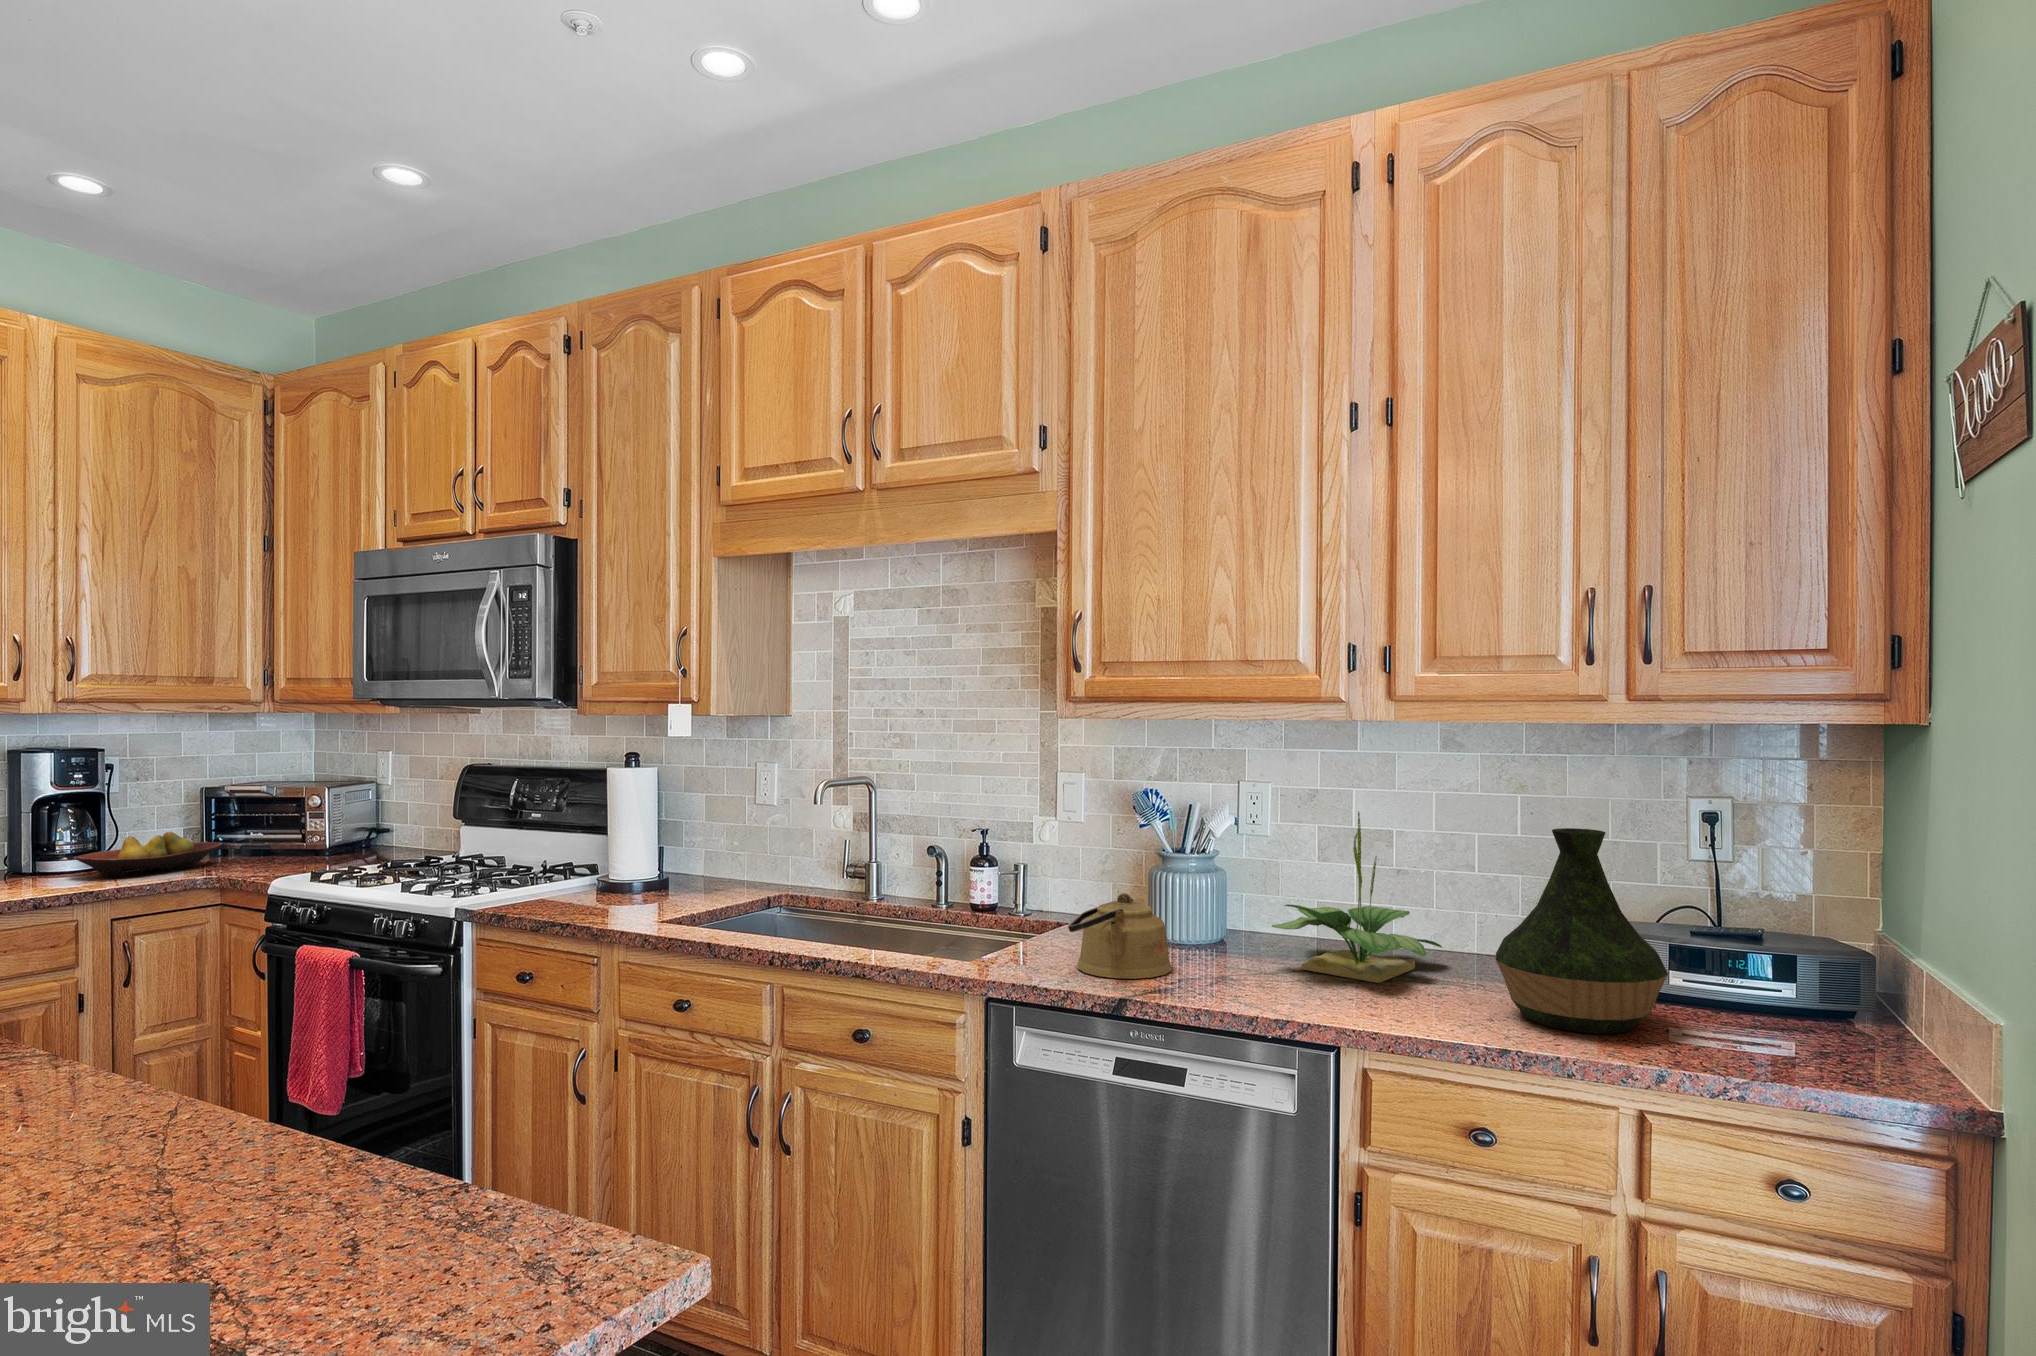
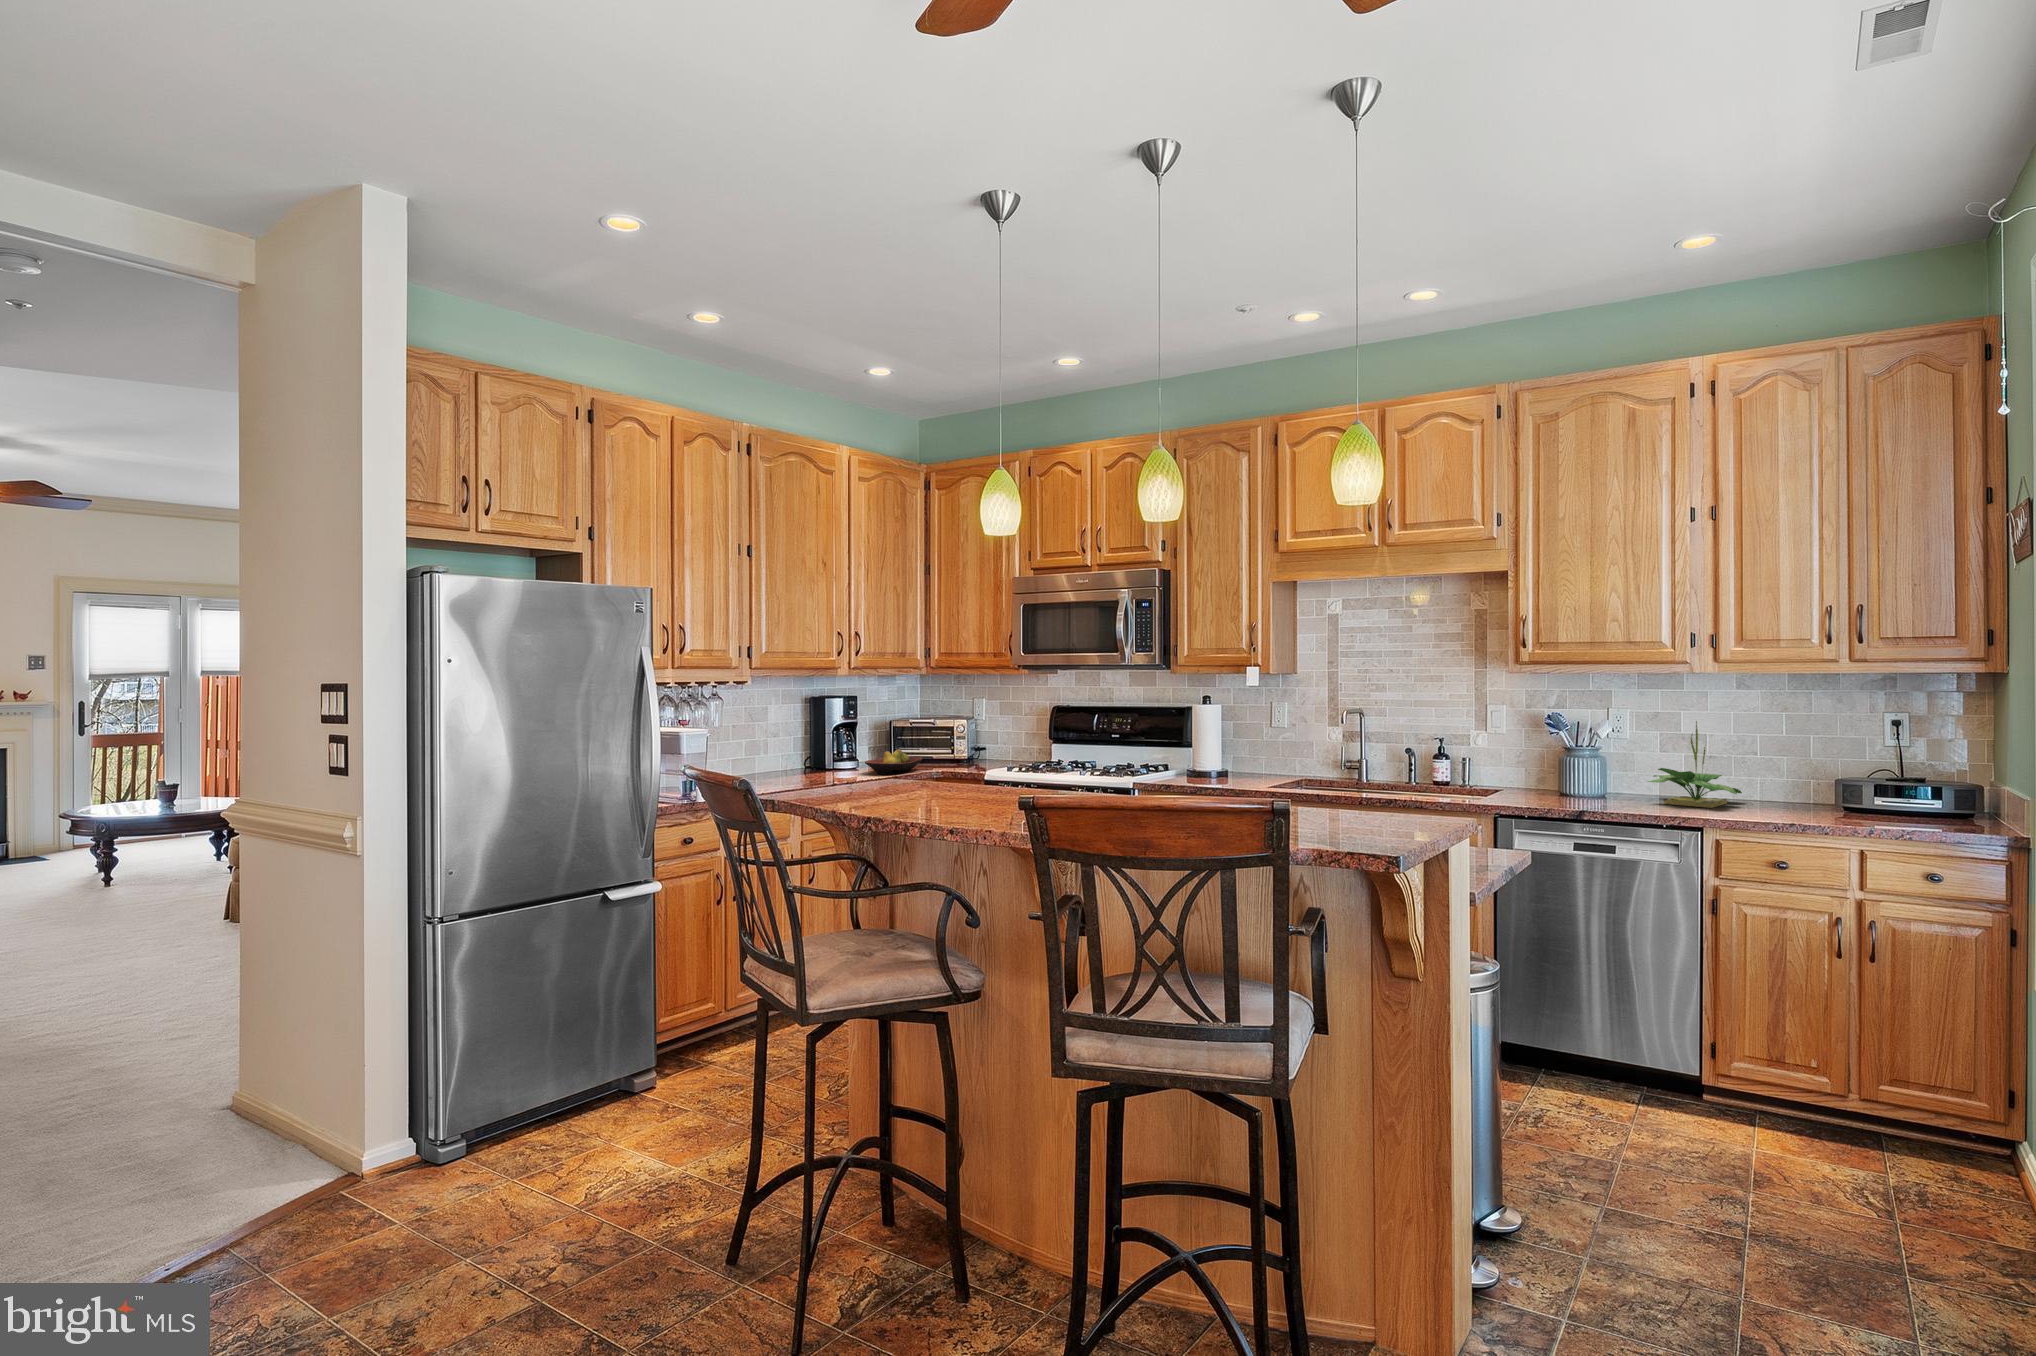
vase: present [1496,828,1668,1034] -> none [1781,725,1873,821]
kettle: present [1068,893,1172,979] -> none [1536,765,1593,807]

